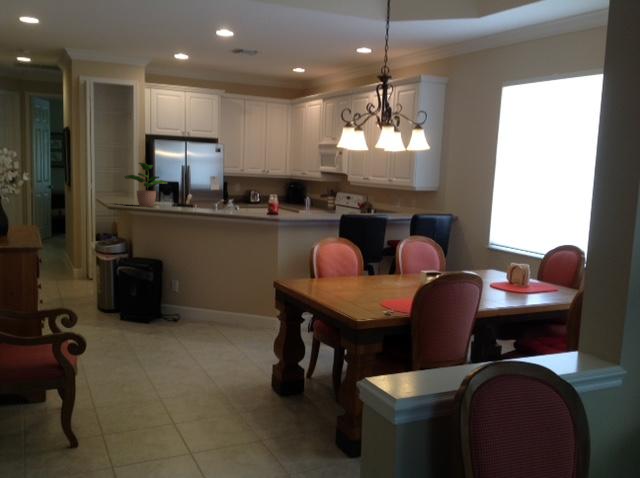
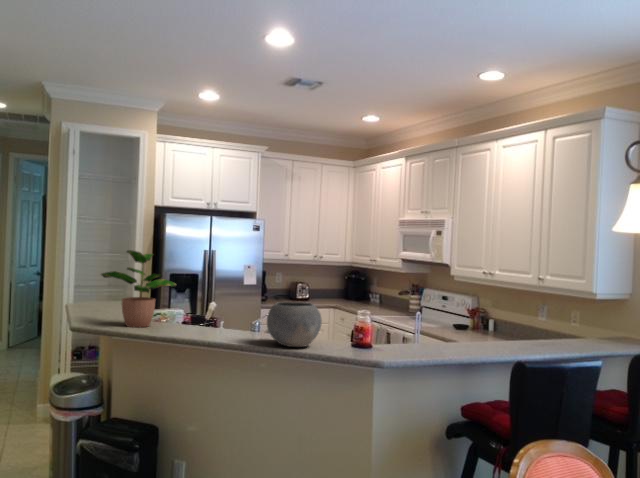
bowl: none [220,191,250,214] -> present [267,302,322,347]

